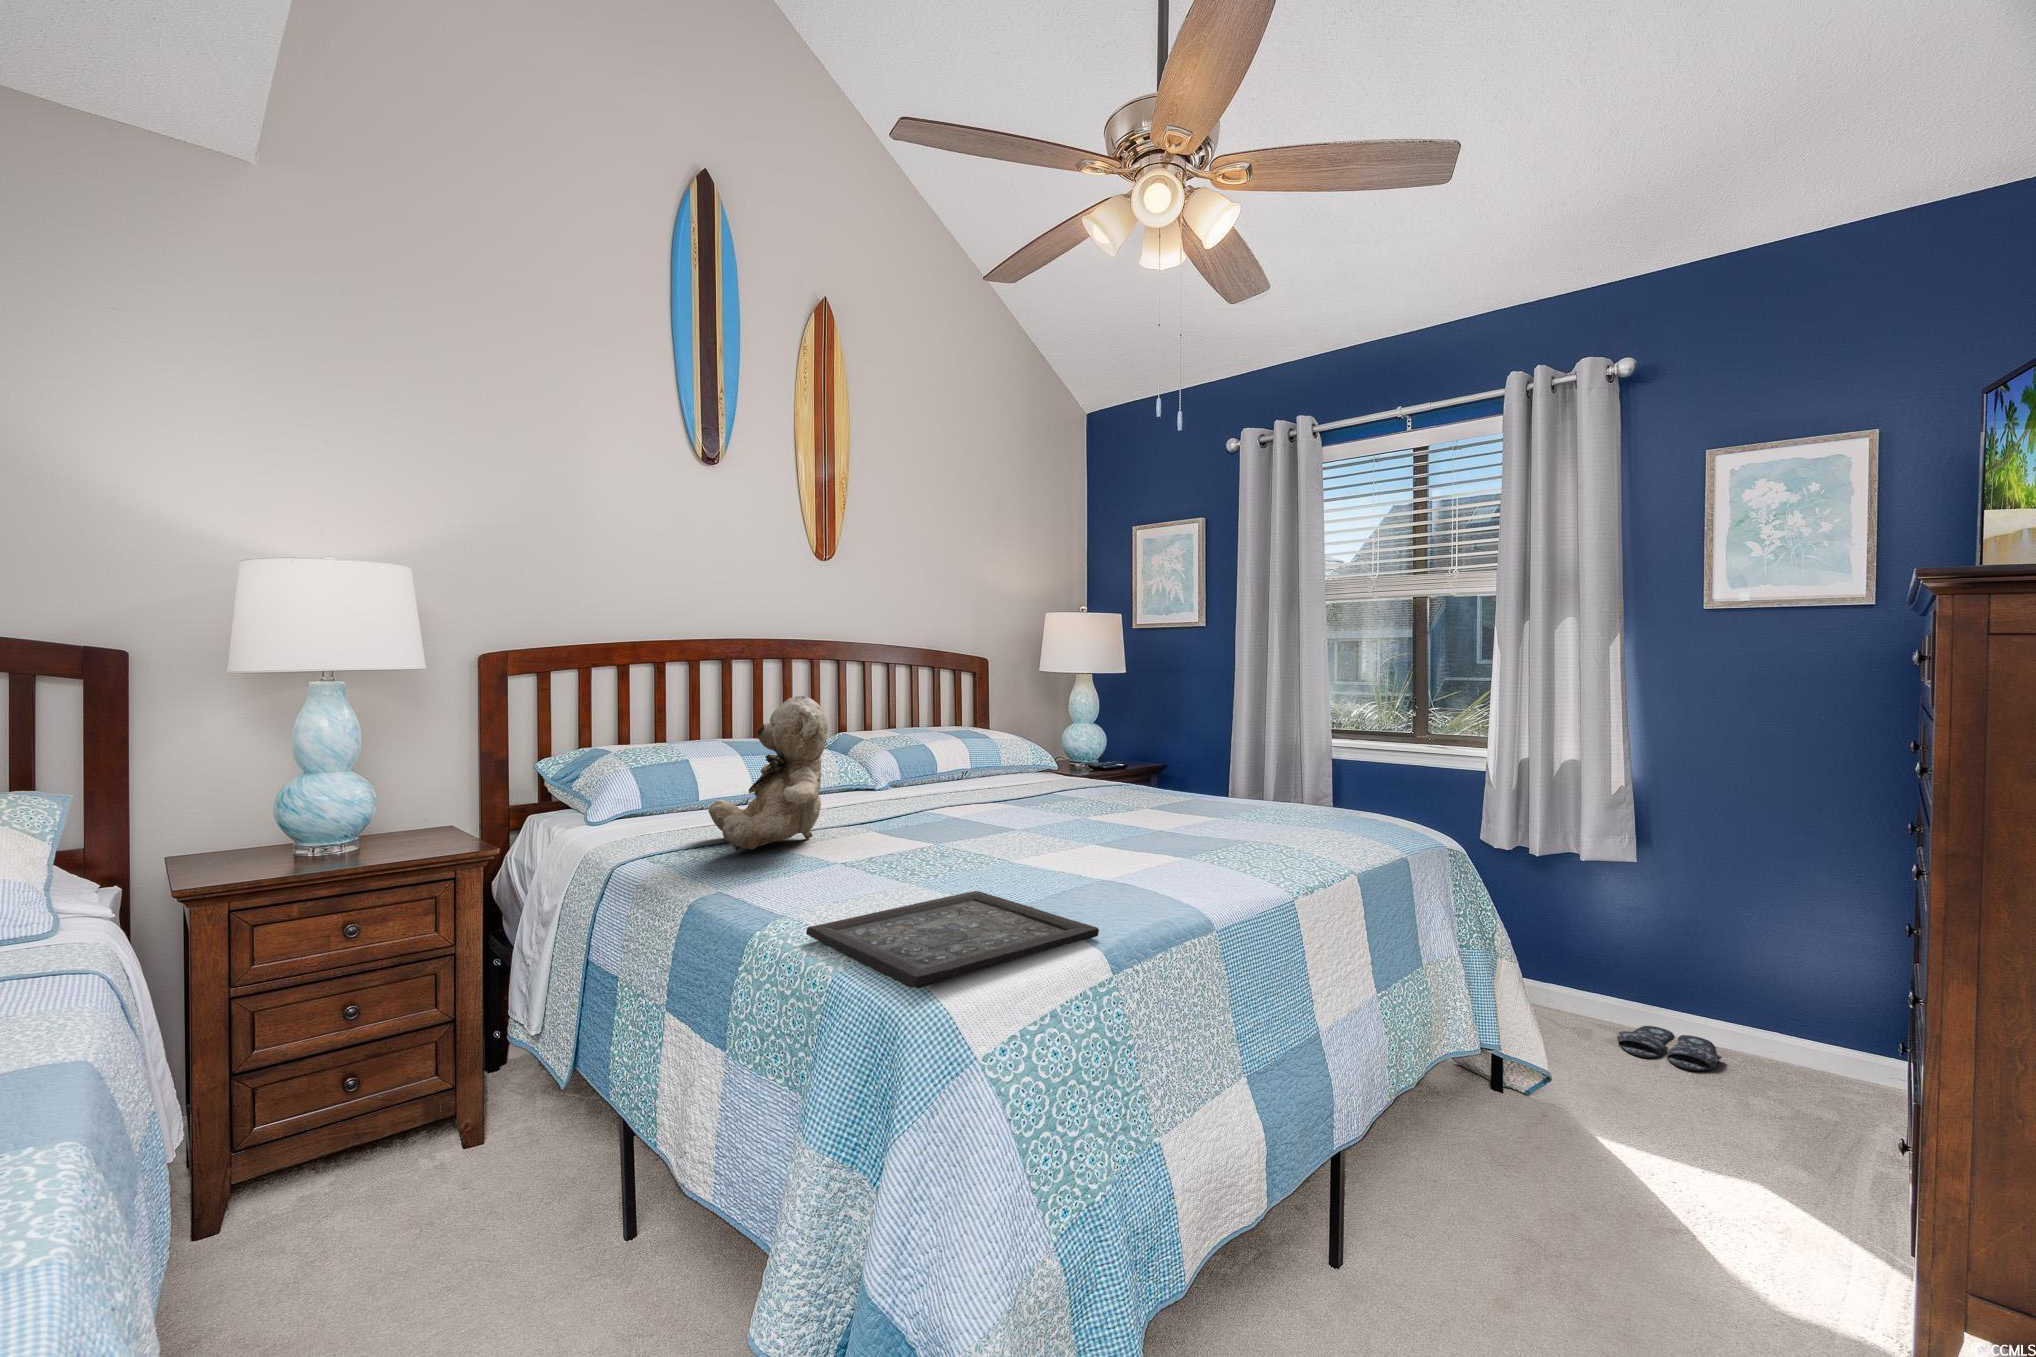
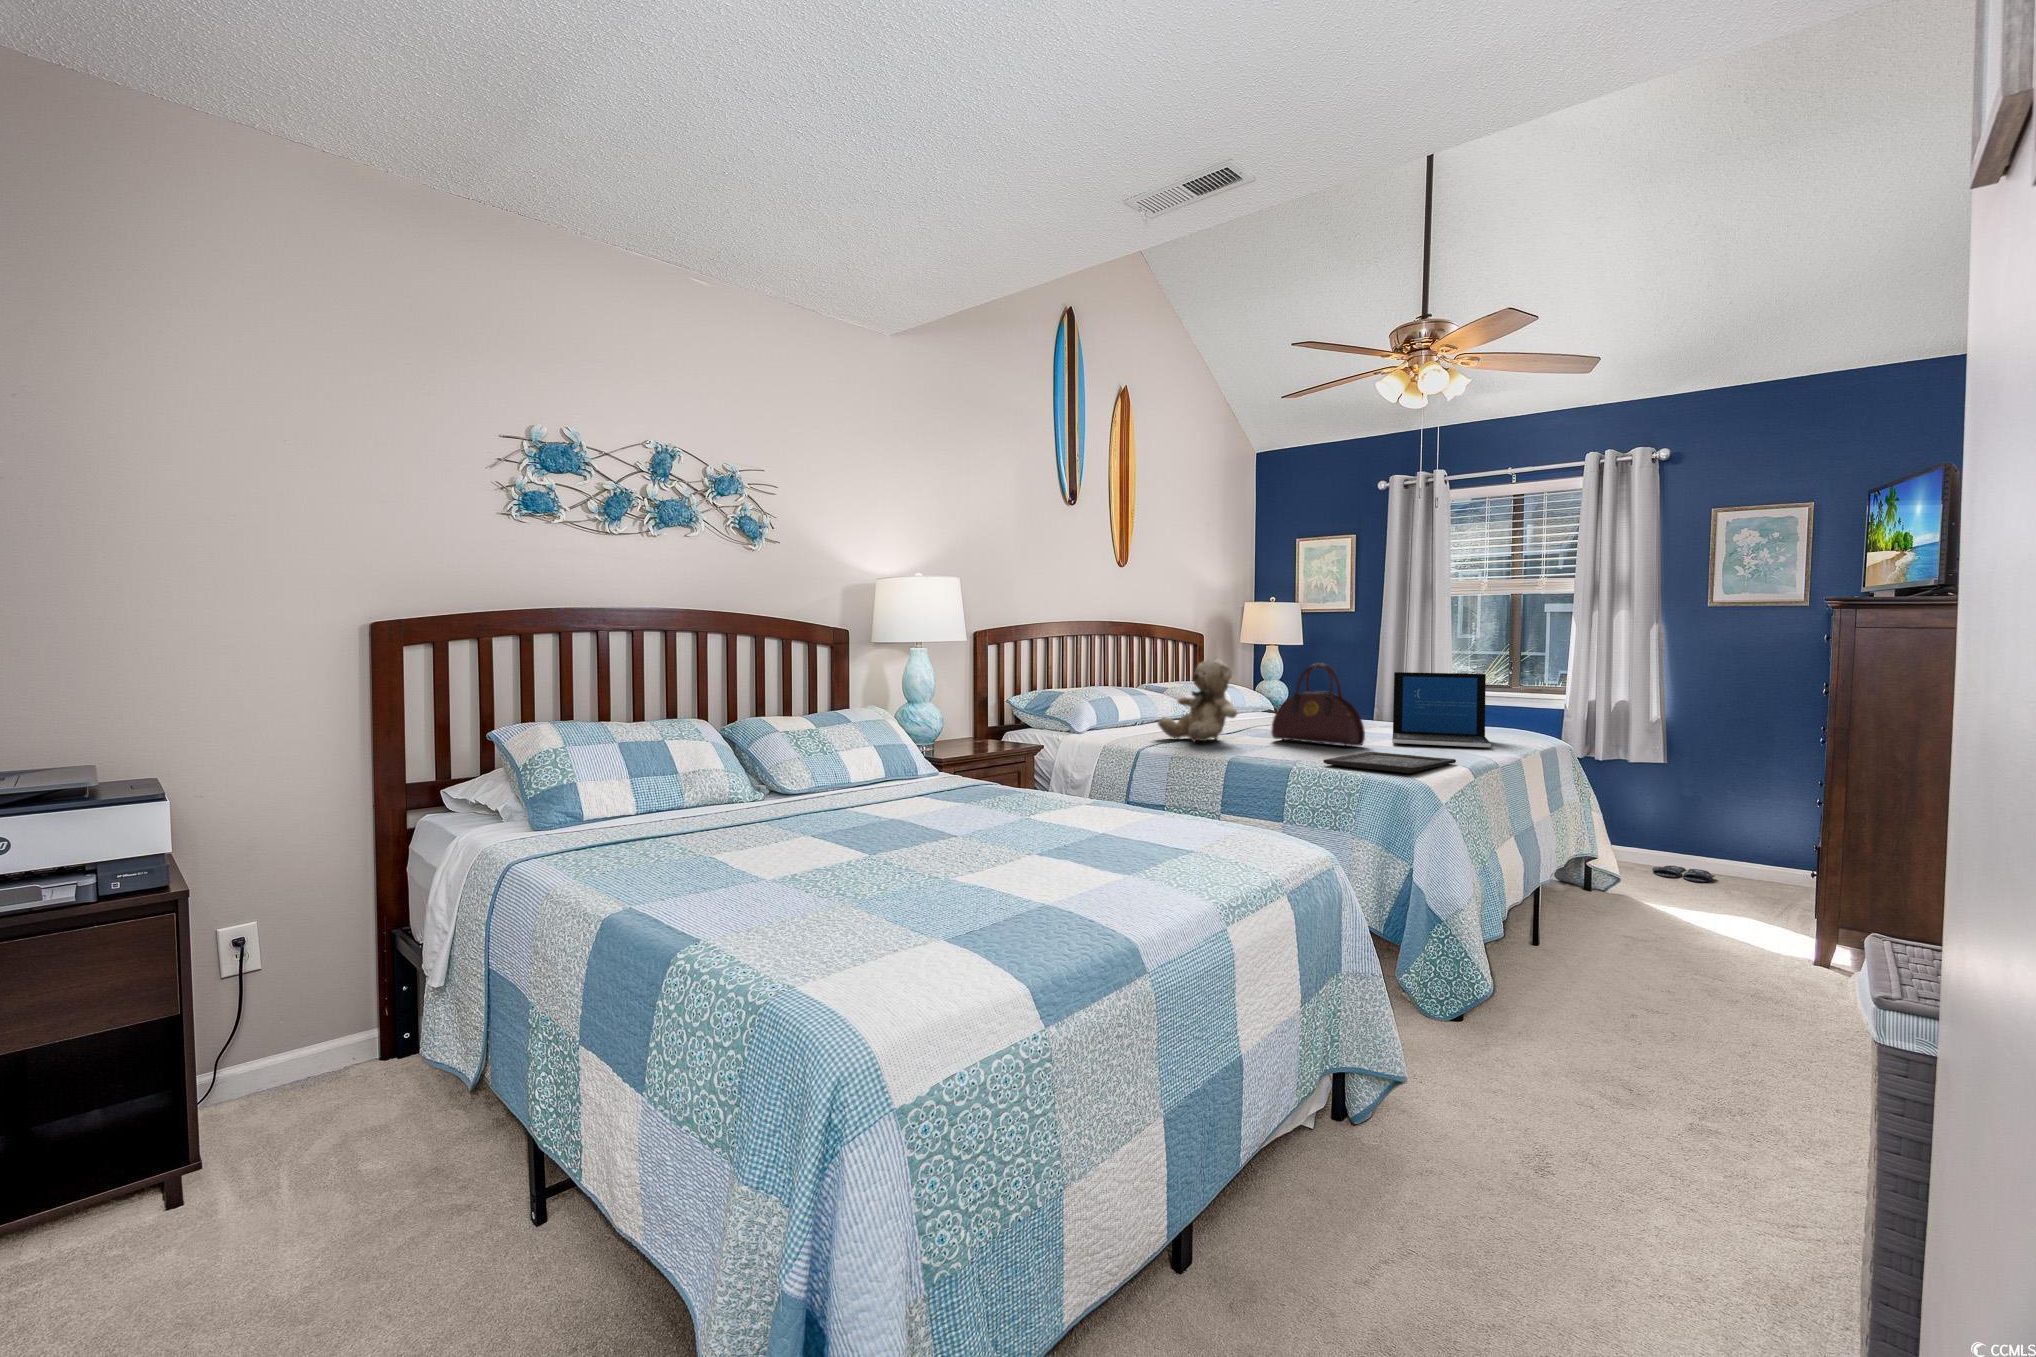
handbag: none [886,707,1022,868] -> present [1272,663,1365,746]
laptop: none [1078,721,1274,875] -> present [1392,672,1491,747]

